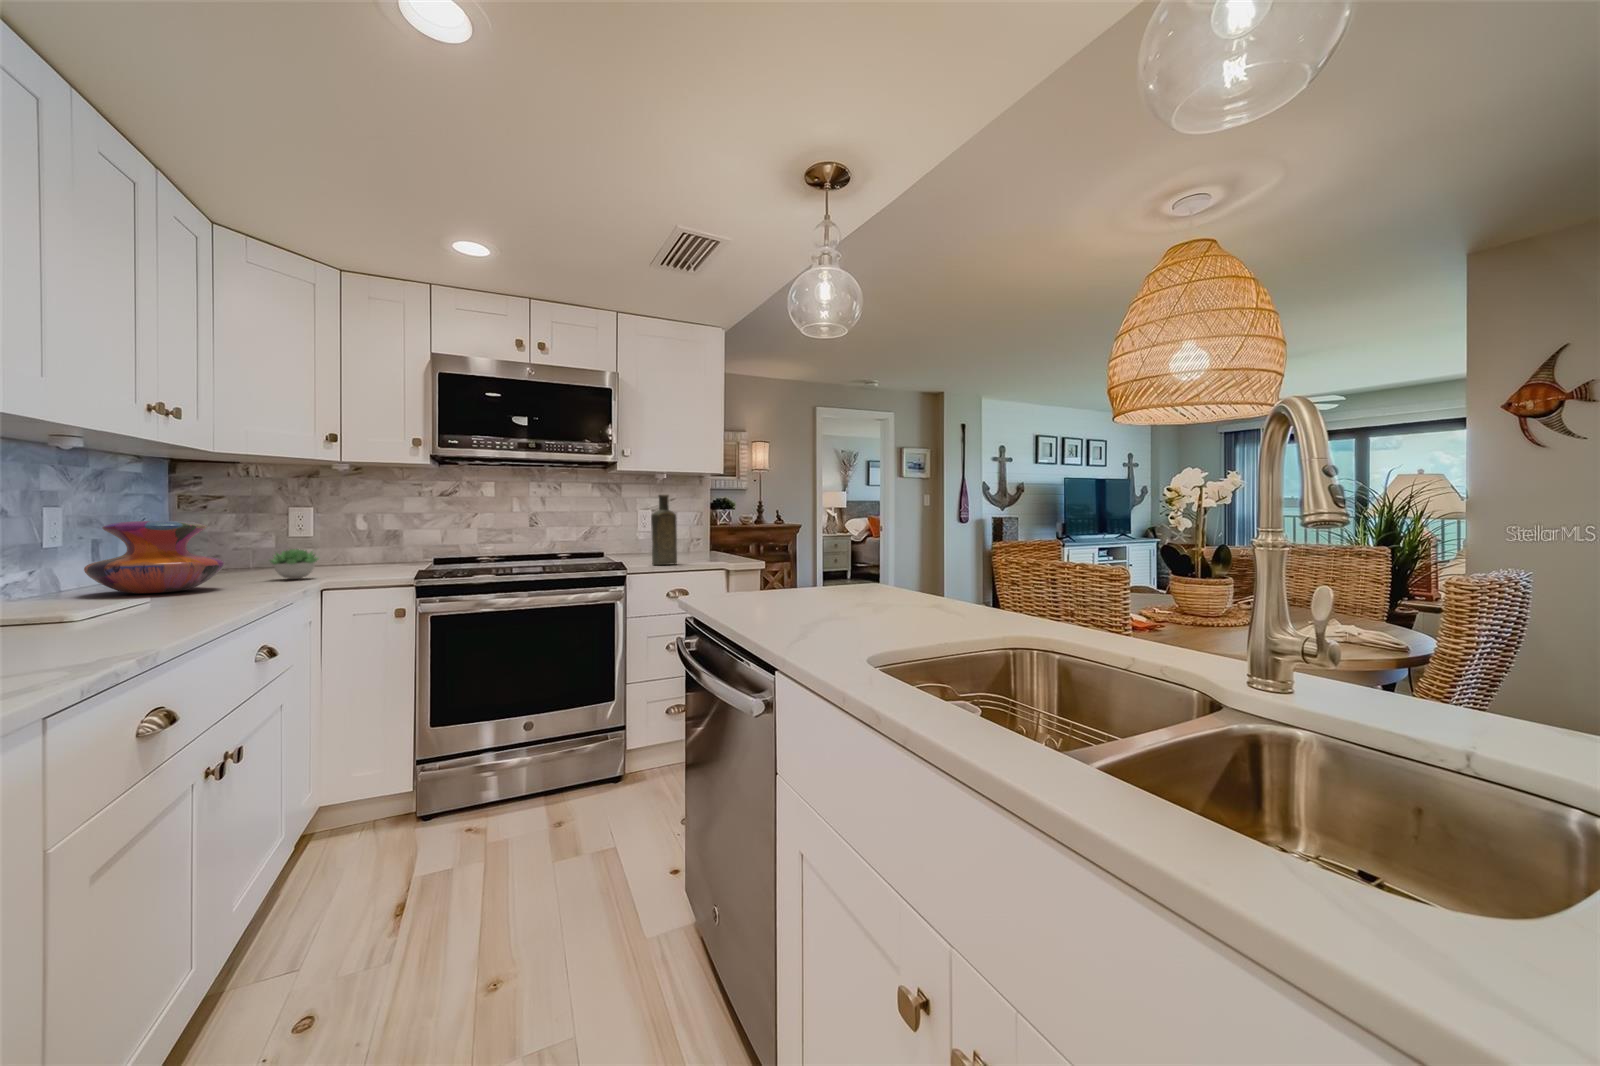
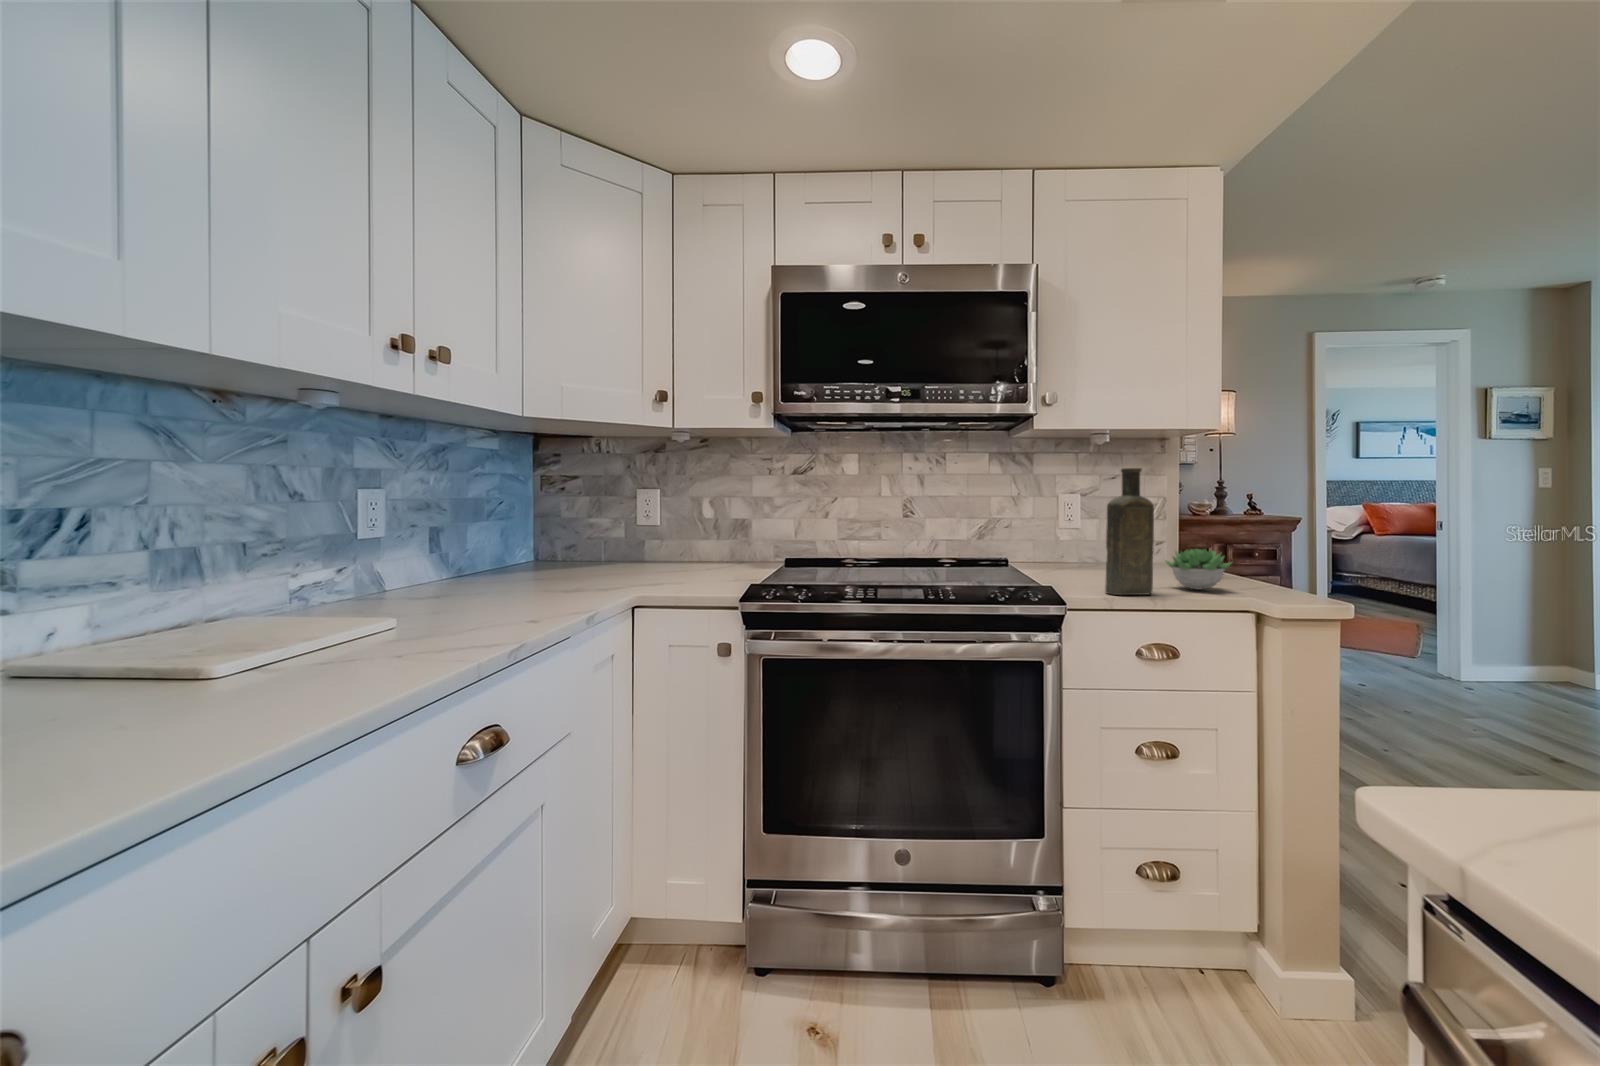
decorative vase: present [84,521,225,594] -> none [373,511,521,605]
succulent plant: present [269,549,319,579] -> present [1166,549,1232,590]

